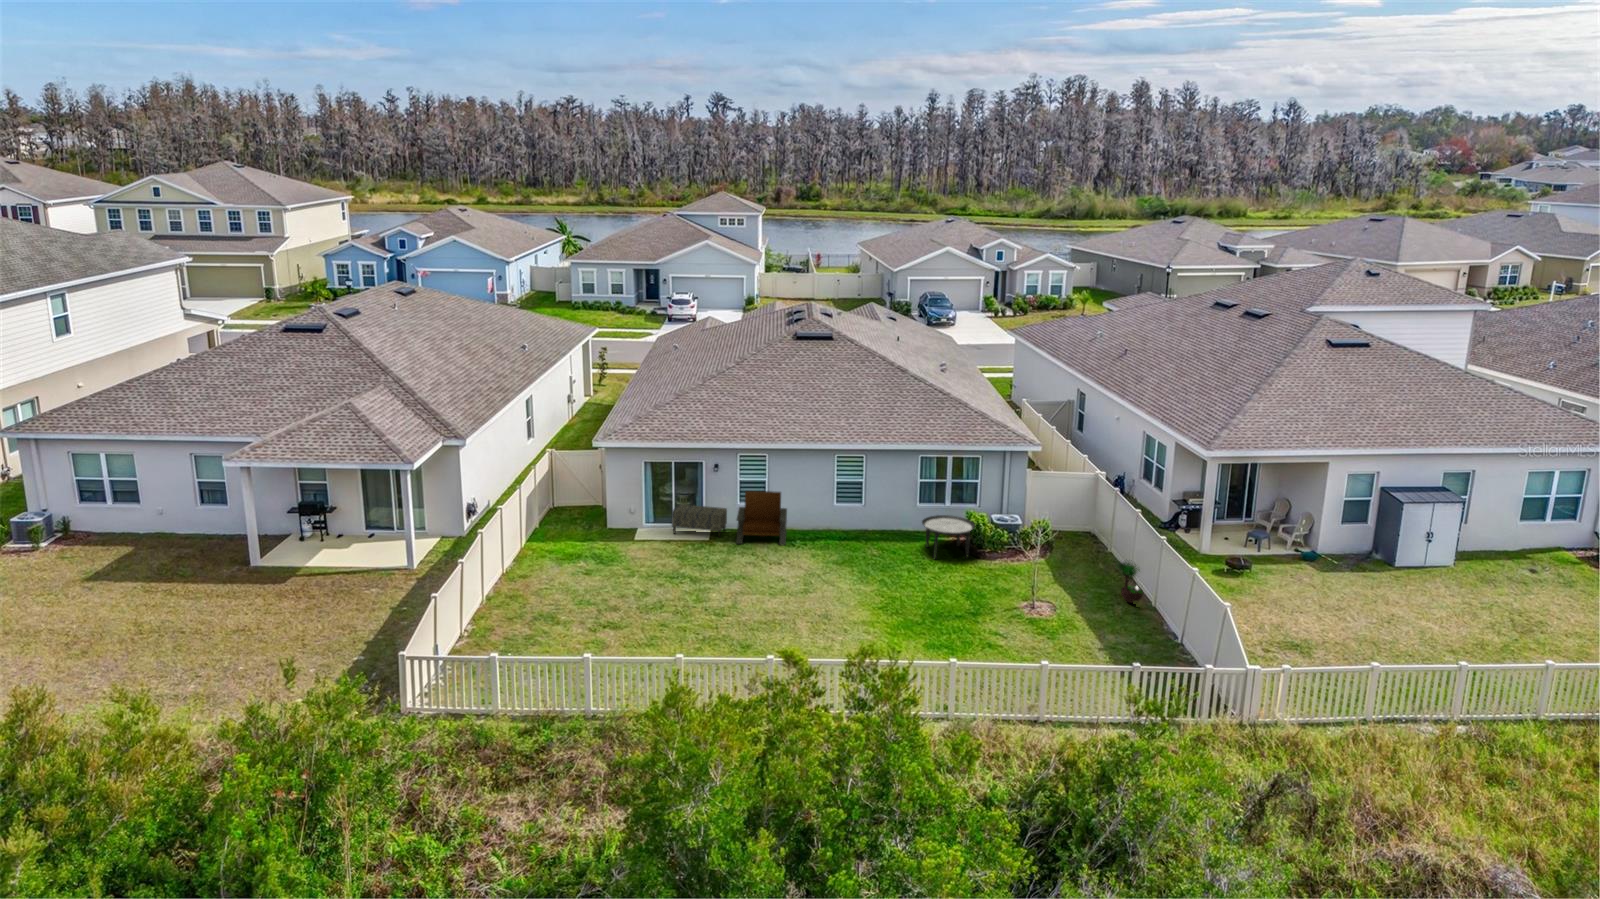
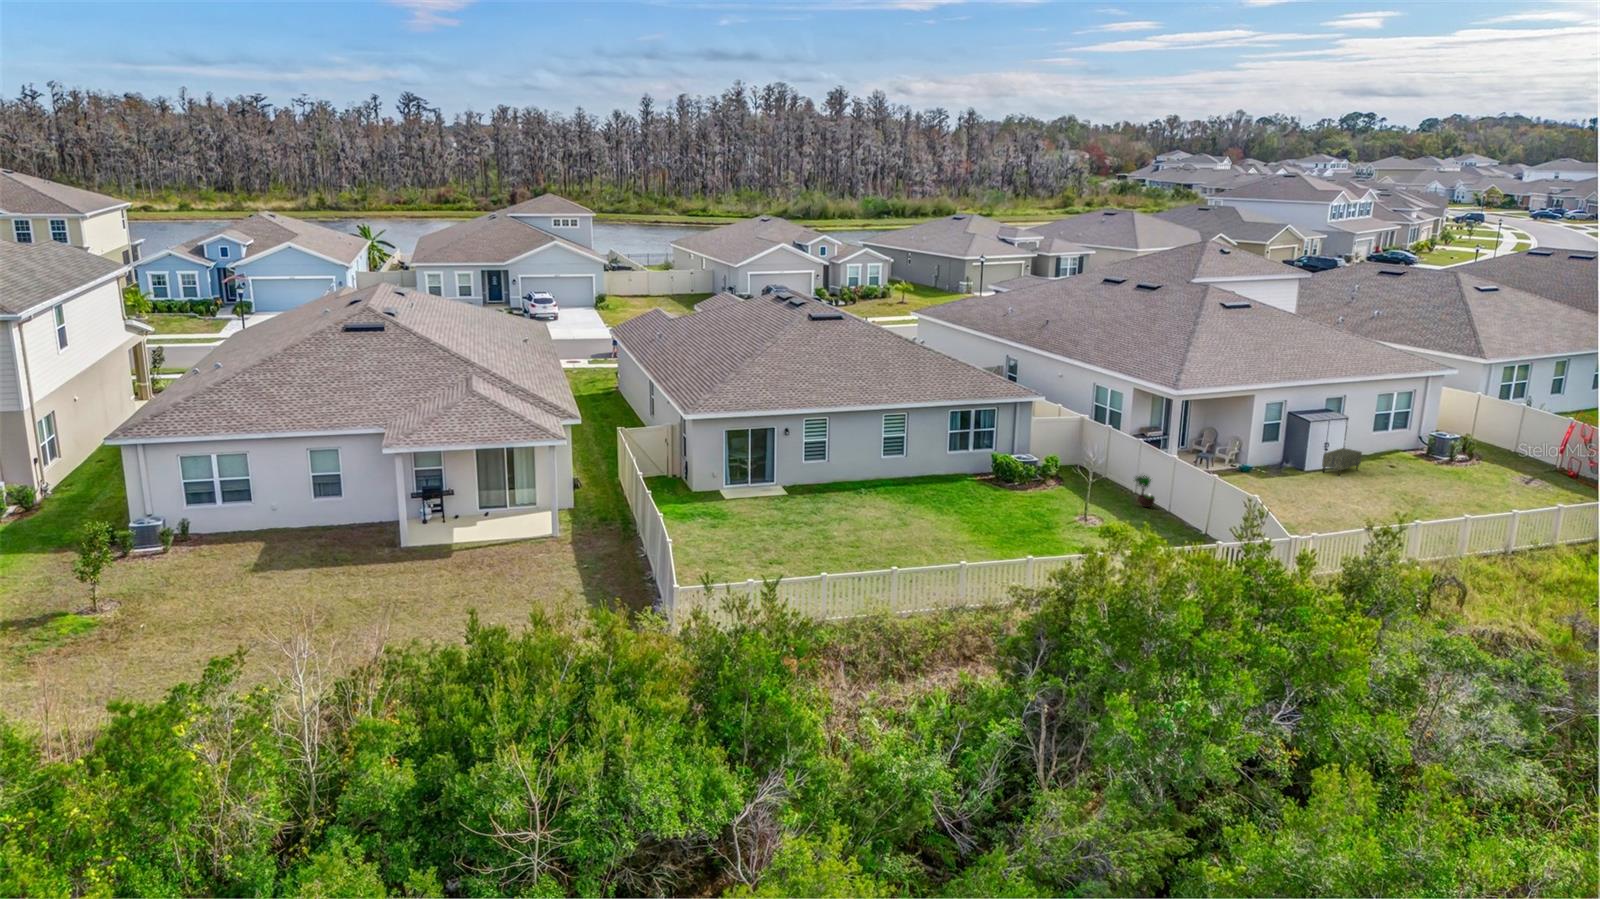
lounge chair: present [736,491,787,545] -> none [808,449,857,495]
bench: present [672,504,727,537] -> present [1322,448,1362,475]
round table: present [922,515,975,559] -> none [966,458,1009,492]

